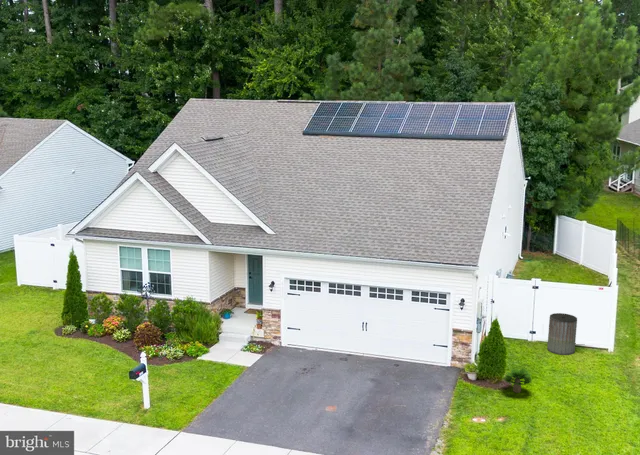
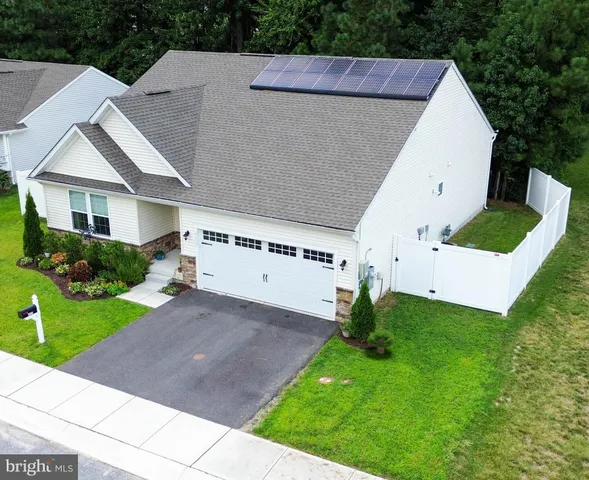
trash can: present [547,313,577,355] -> none [441,277,469,318]

